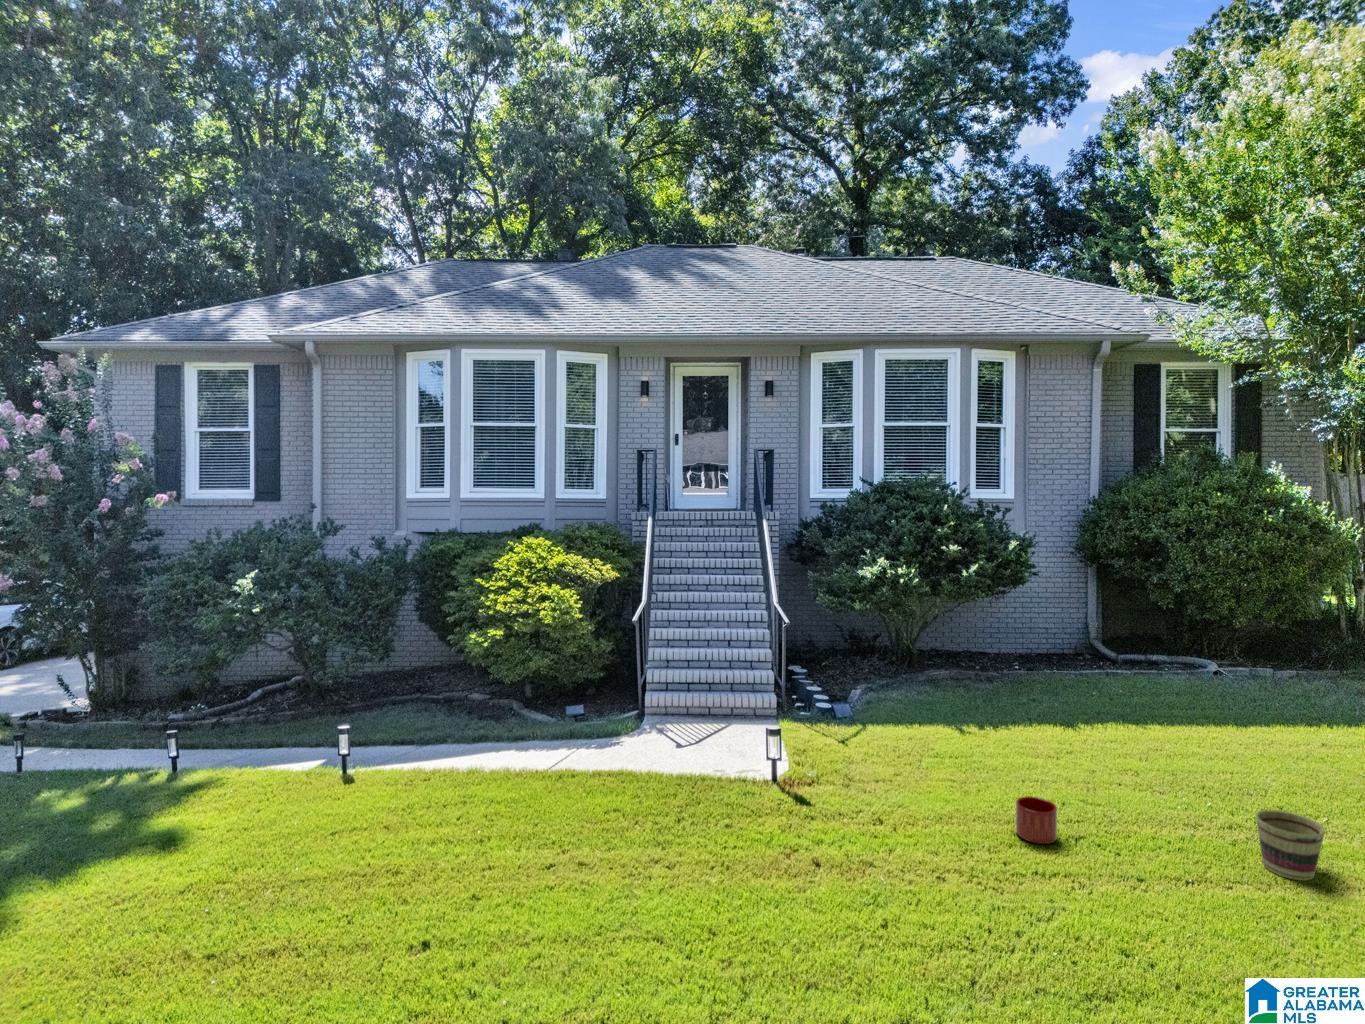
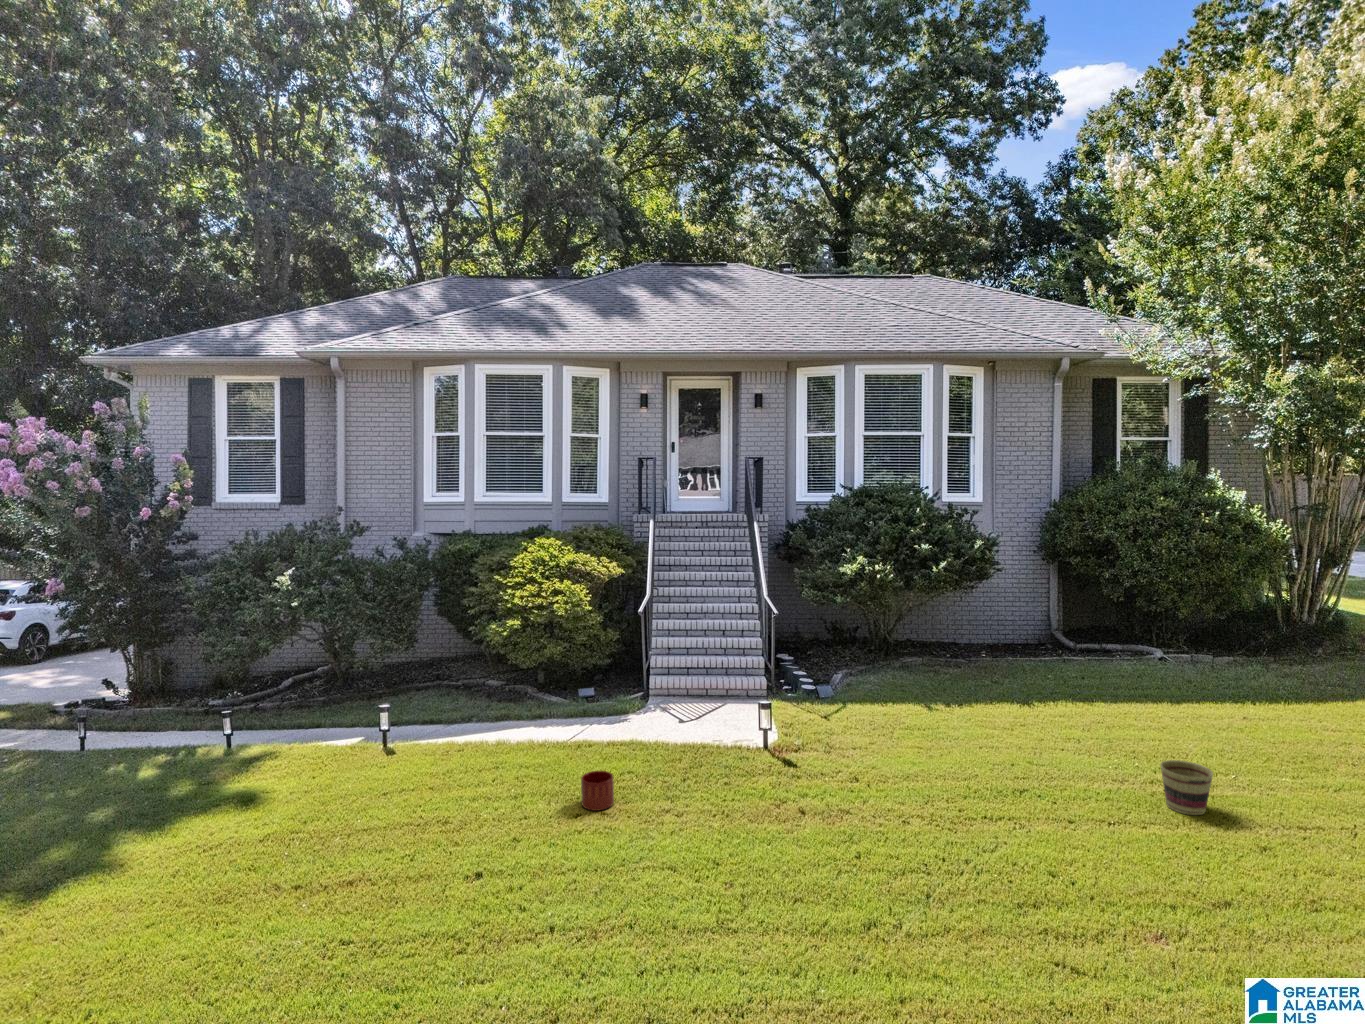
planter: present [1016,796,1057,844] -> present [581,771,614,811]

